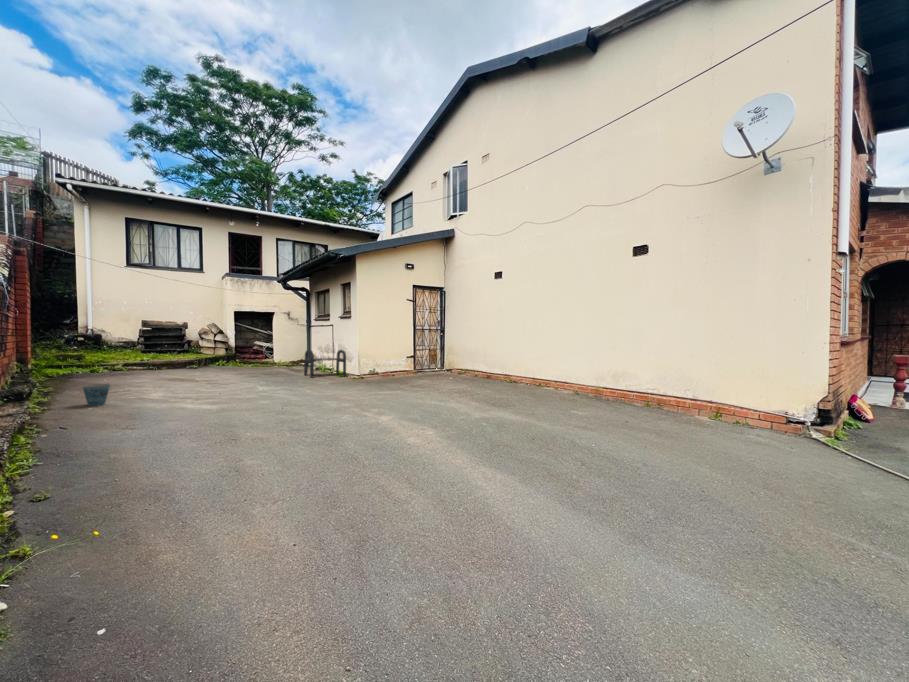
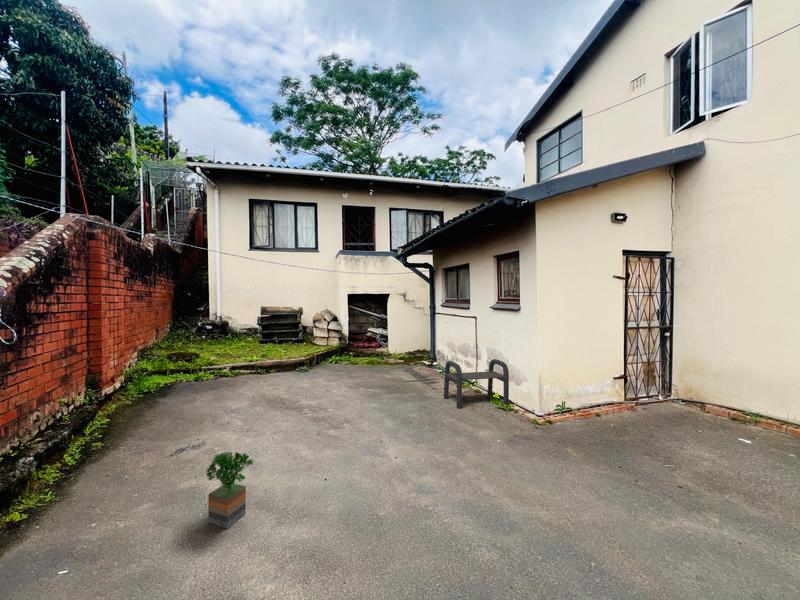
potted tree: none [149,371,176,404] -> present [206,451,253,529]
bucket: present [82,384,110,406] -> none [101,468,153,523]

